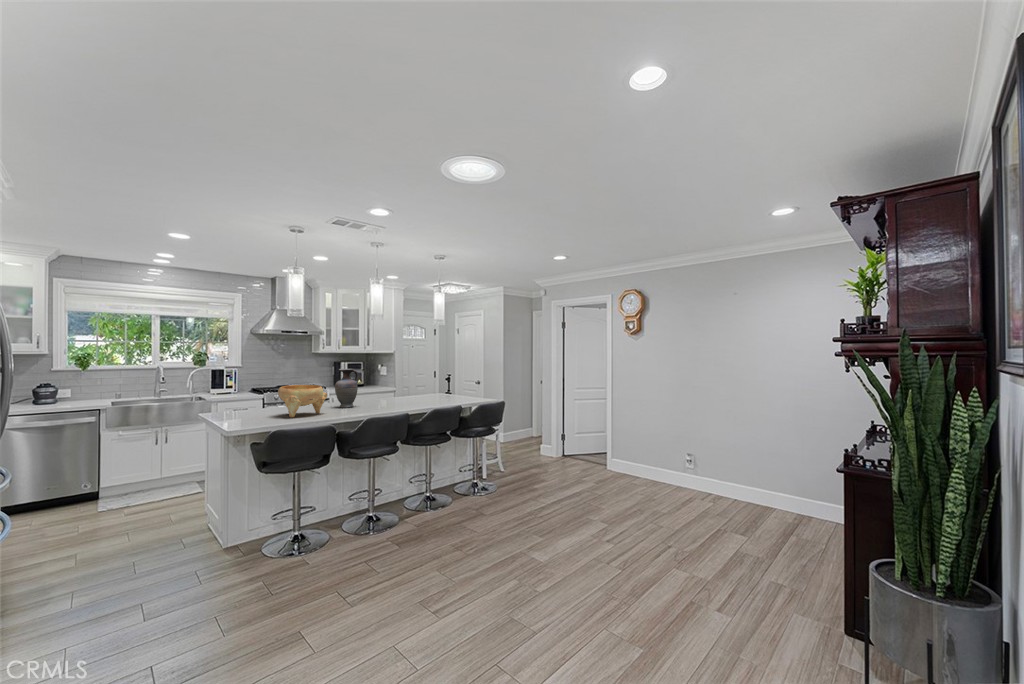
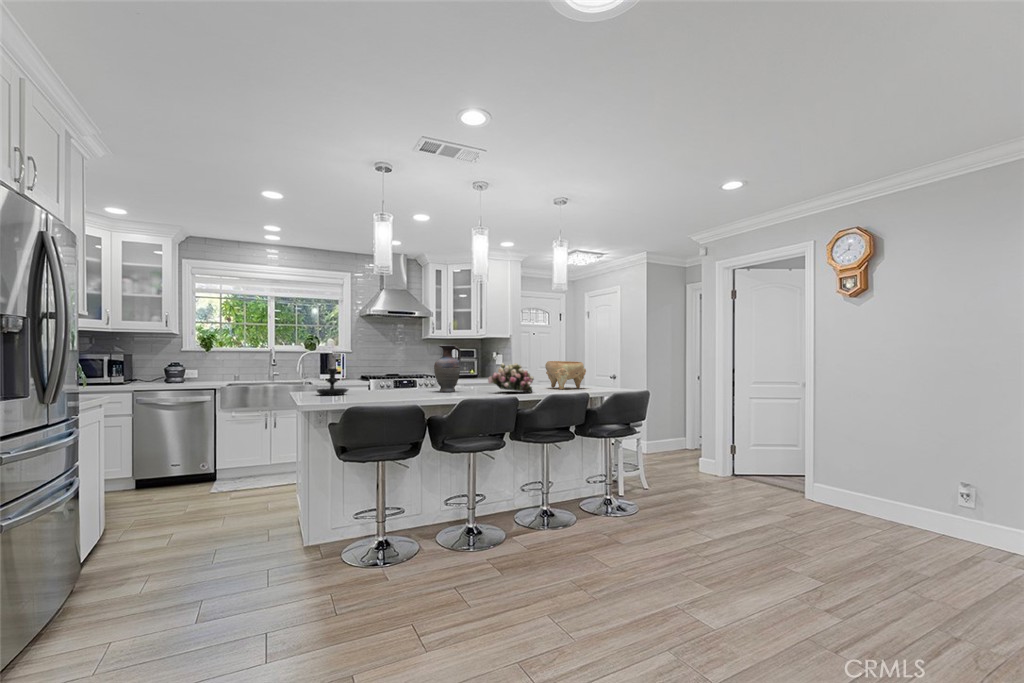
candle holder: none [229,378,260,417] -> present [317,353,349,395]
flower arrangement: none [382,383,419,406] -> present [488,363,534,392]
decorative bowl: present [278,385,327,418] -> present [545,361,586,390]

